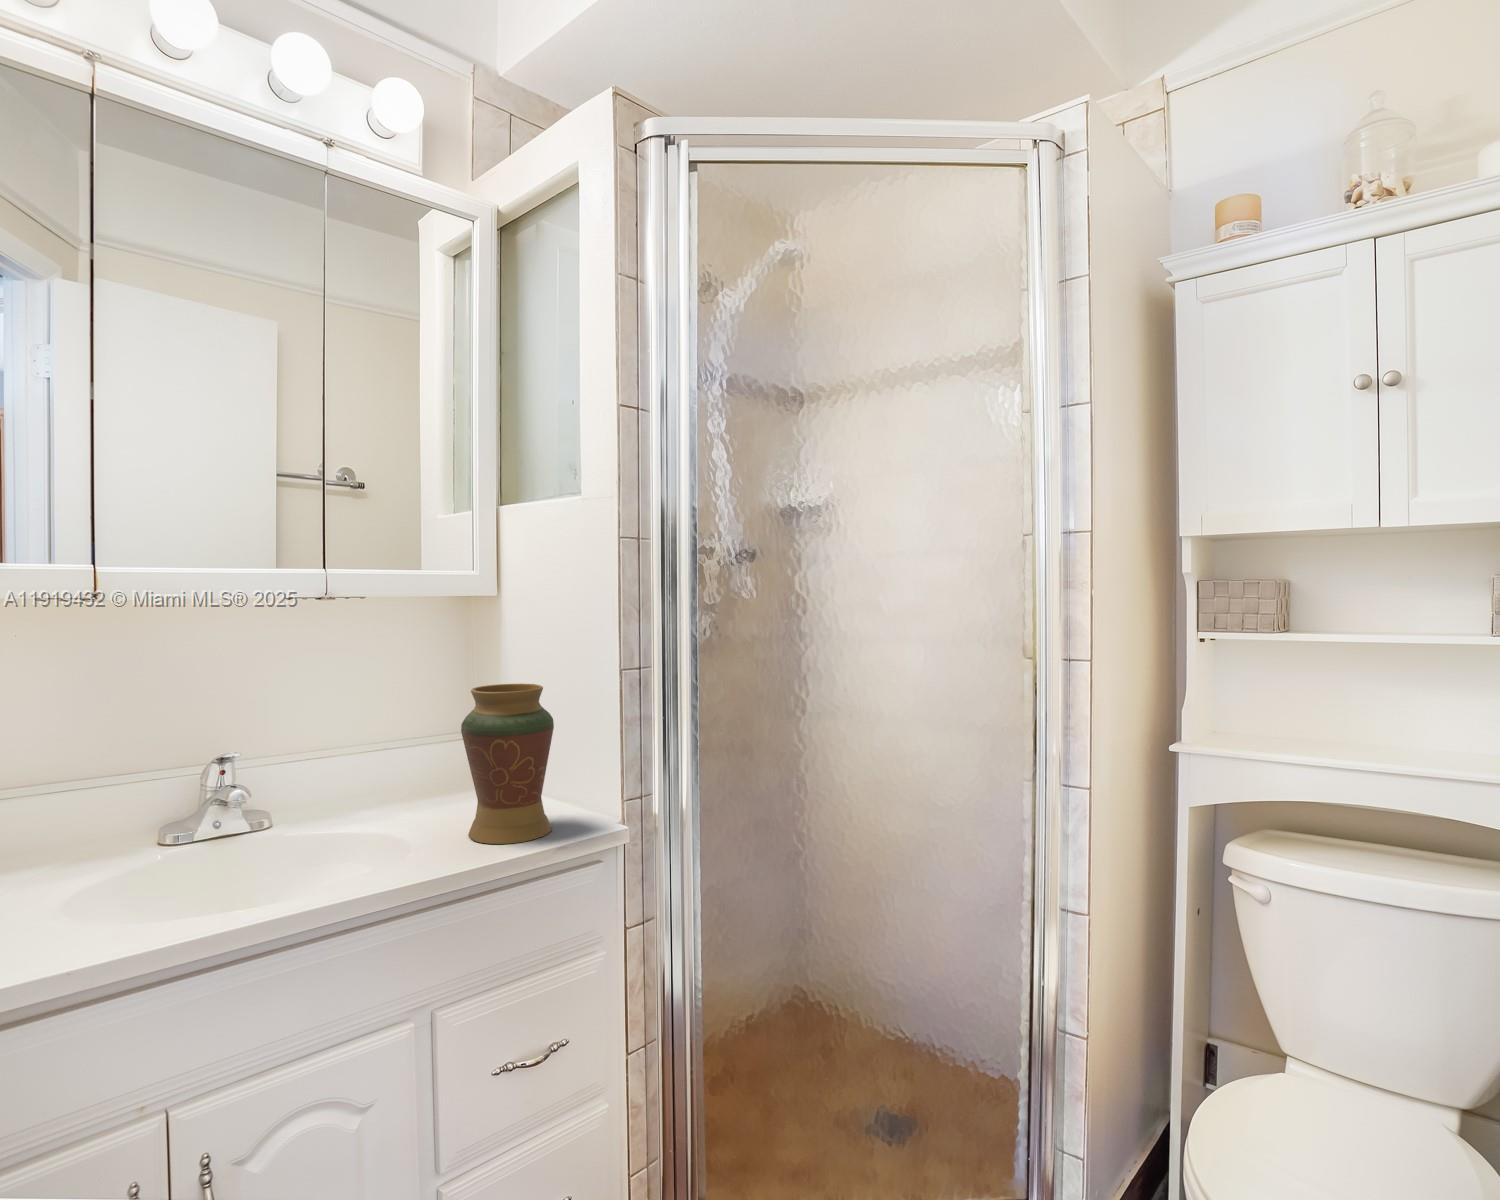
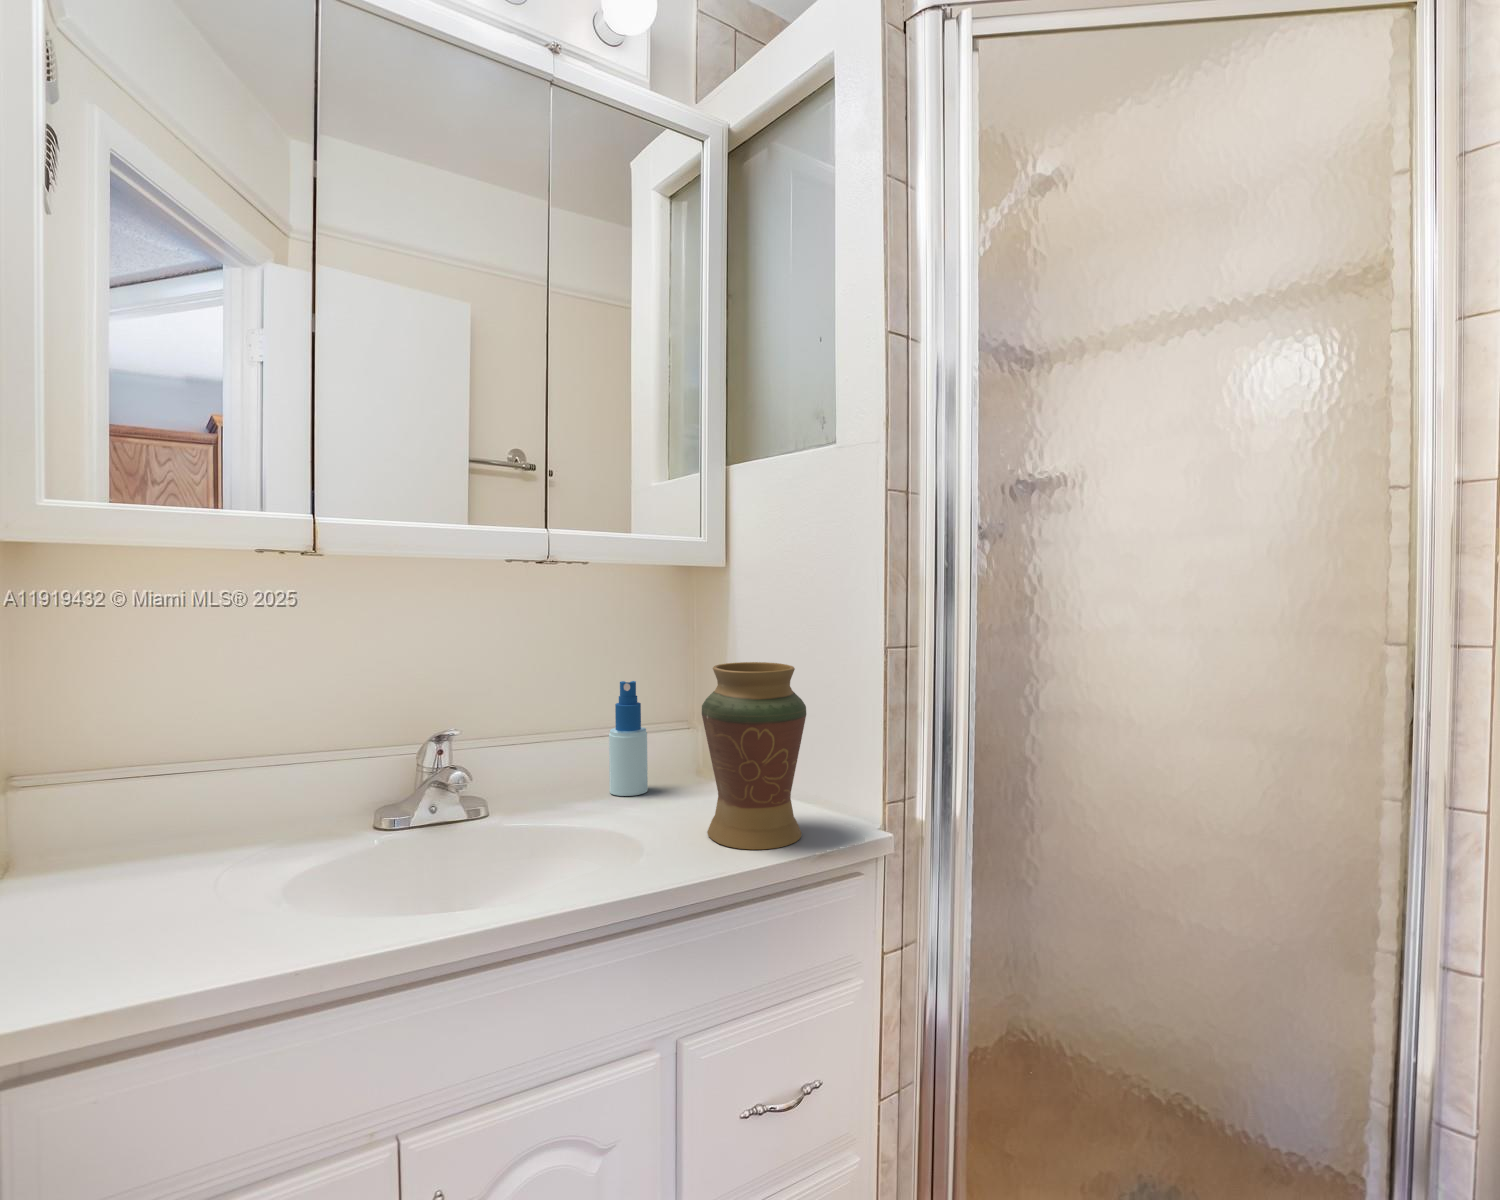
spray bottle: none [394,703,432,808] -> present [609,681,648,796]

